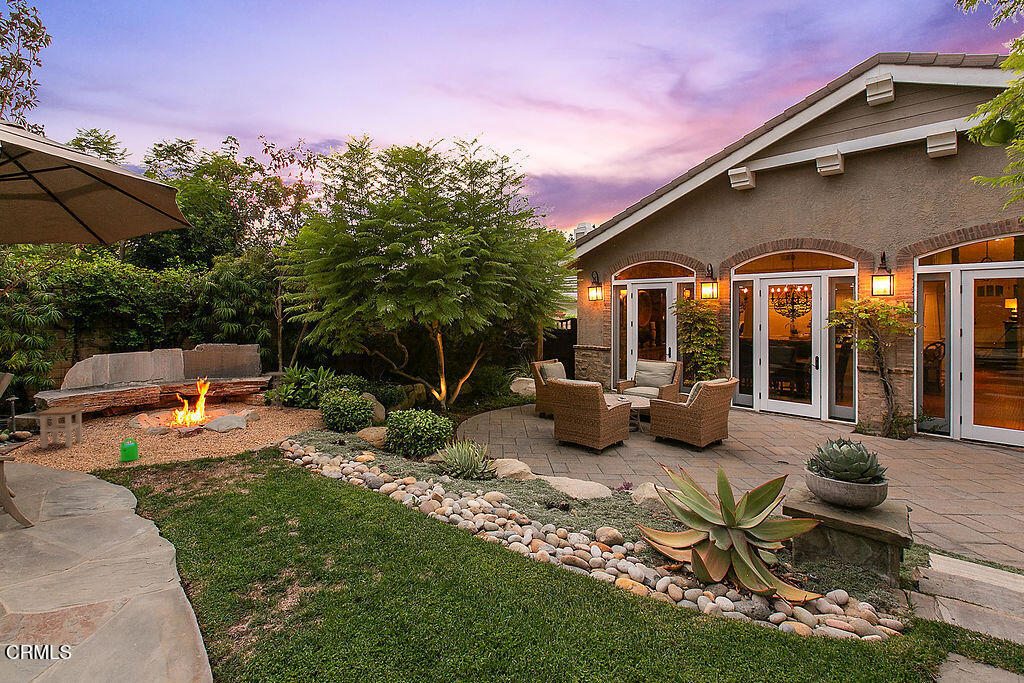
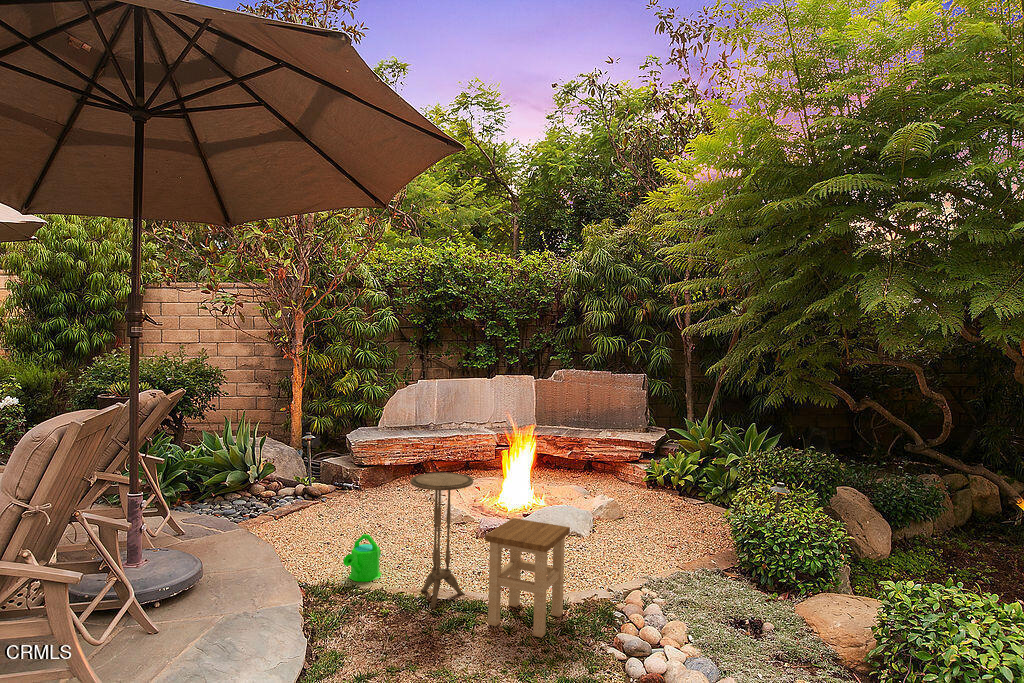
side table: present [266,372,287,411] -> present [410,473,473,608]
stool: present [37,407,84,448] -> present [485,518,570,638]

